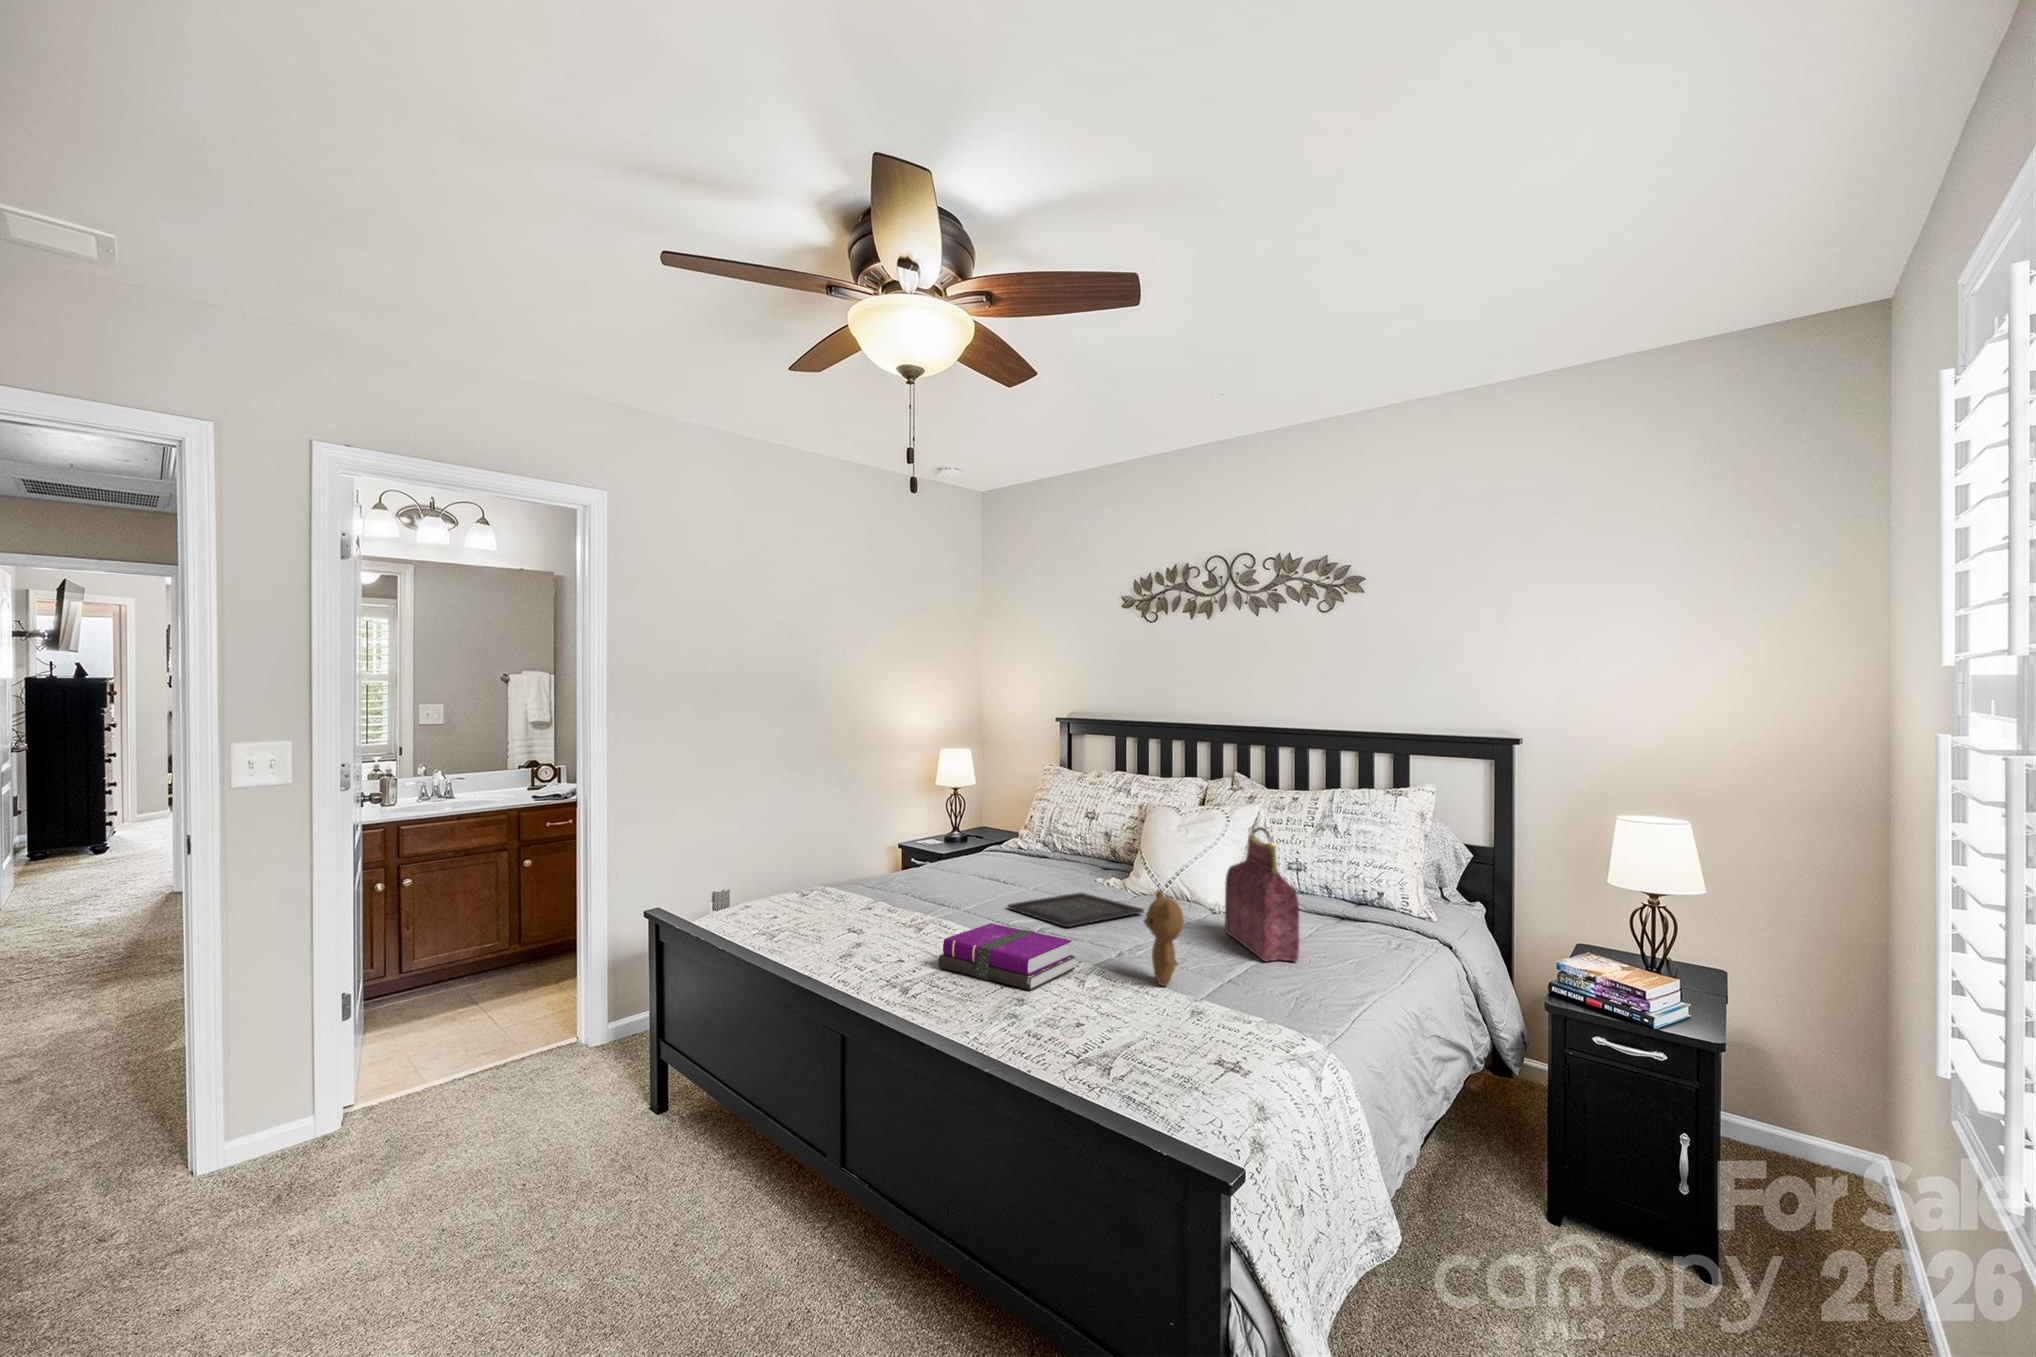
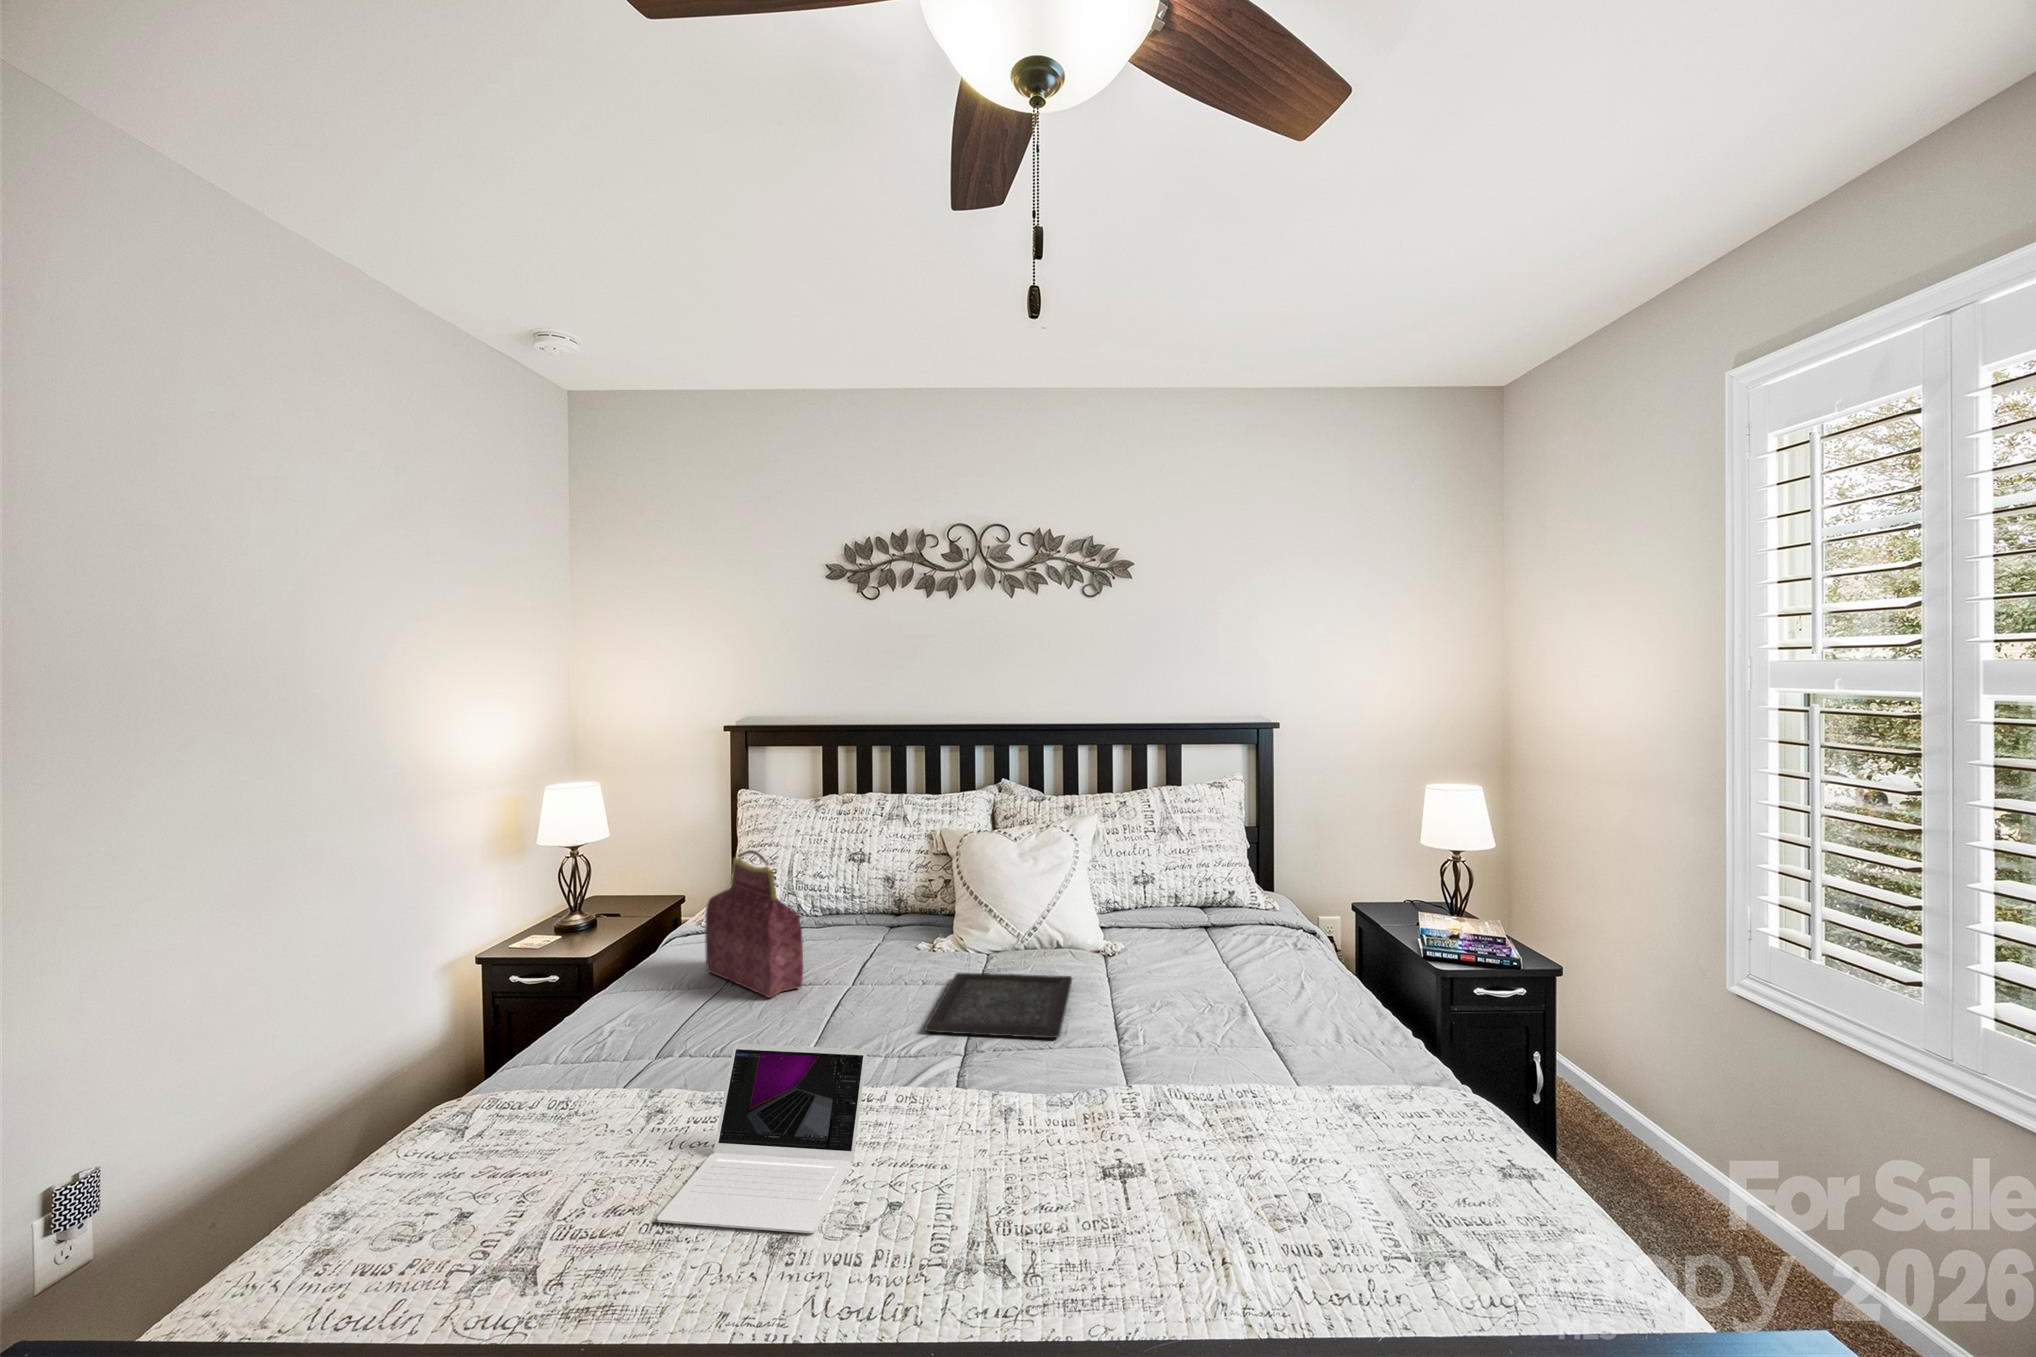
handbag: present [1225,827,1299,961] -> present [705,850,803,998]
laptop: none [785,863,898,939] -> present [657,1043,867,1233]
teddy bear: present [1144,890,1184,986] -> none [1282,967,1358,1092]
notebook: present [938,923,1075,990] -> none [1071,1071,1275,1198]

